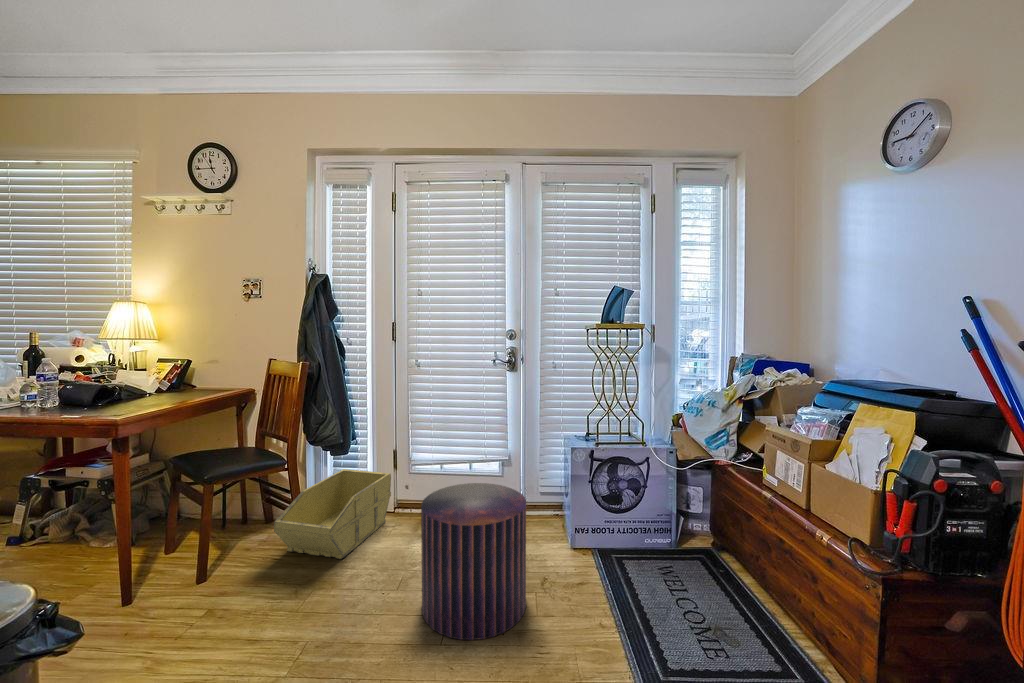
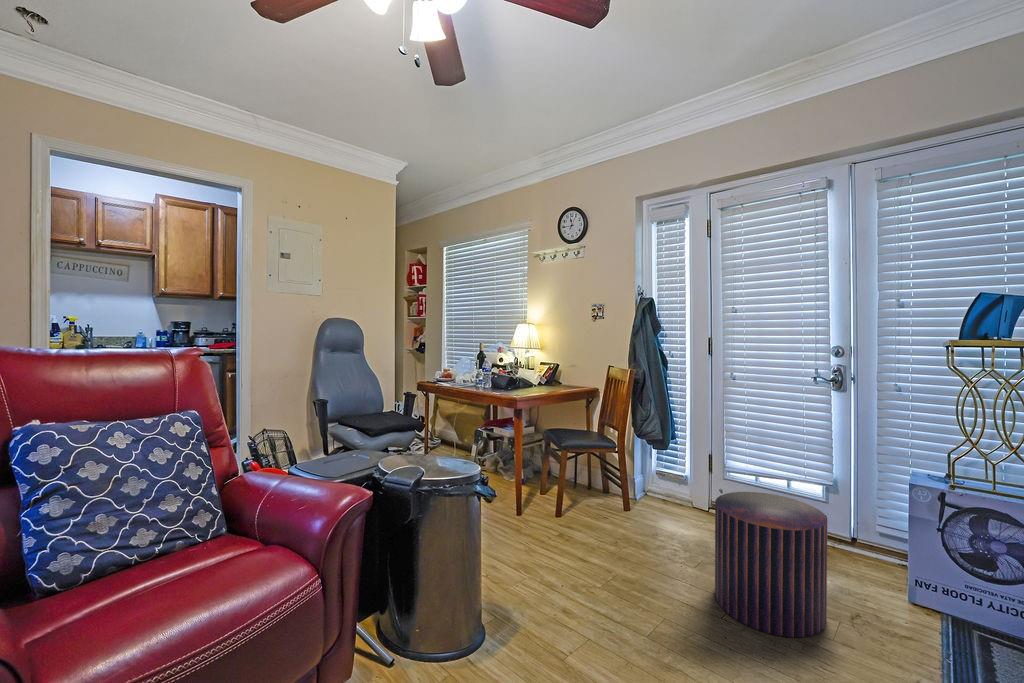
storage bin: present [274,469,391,559] -> none [606,463,704,533]

